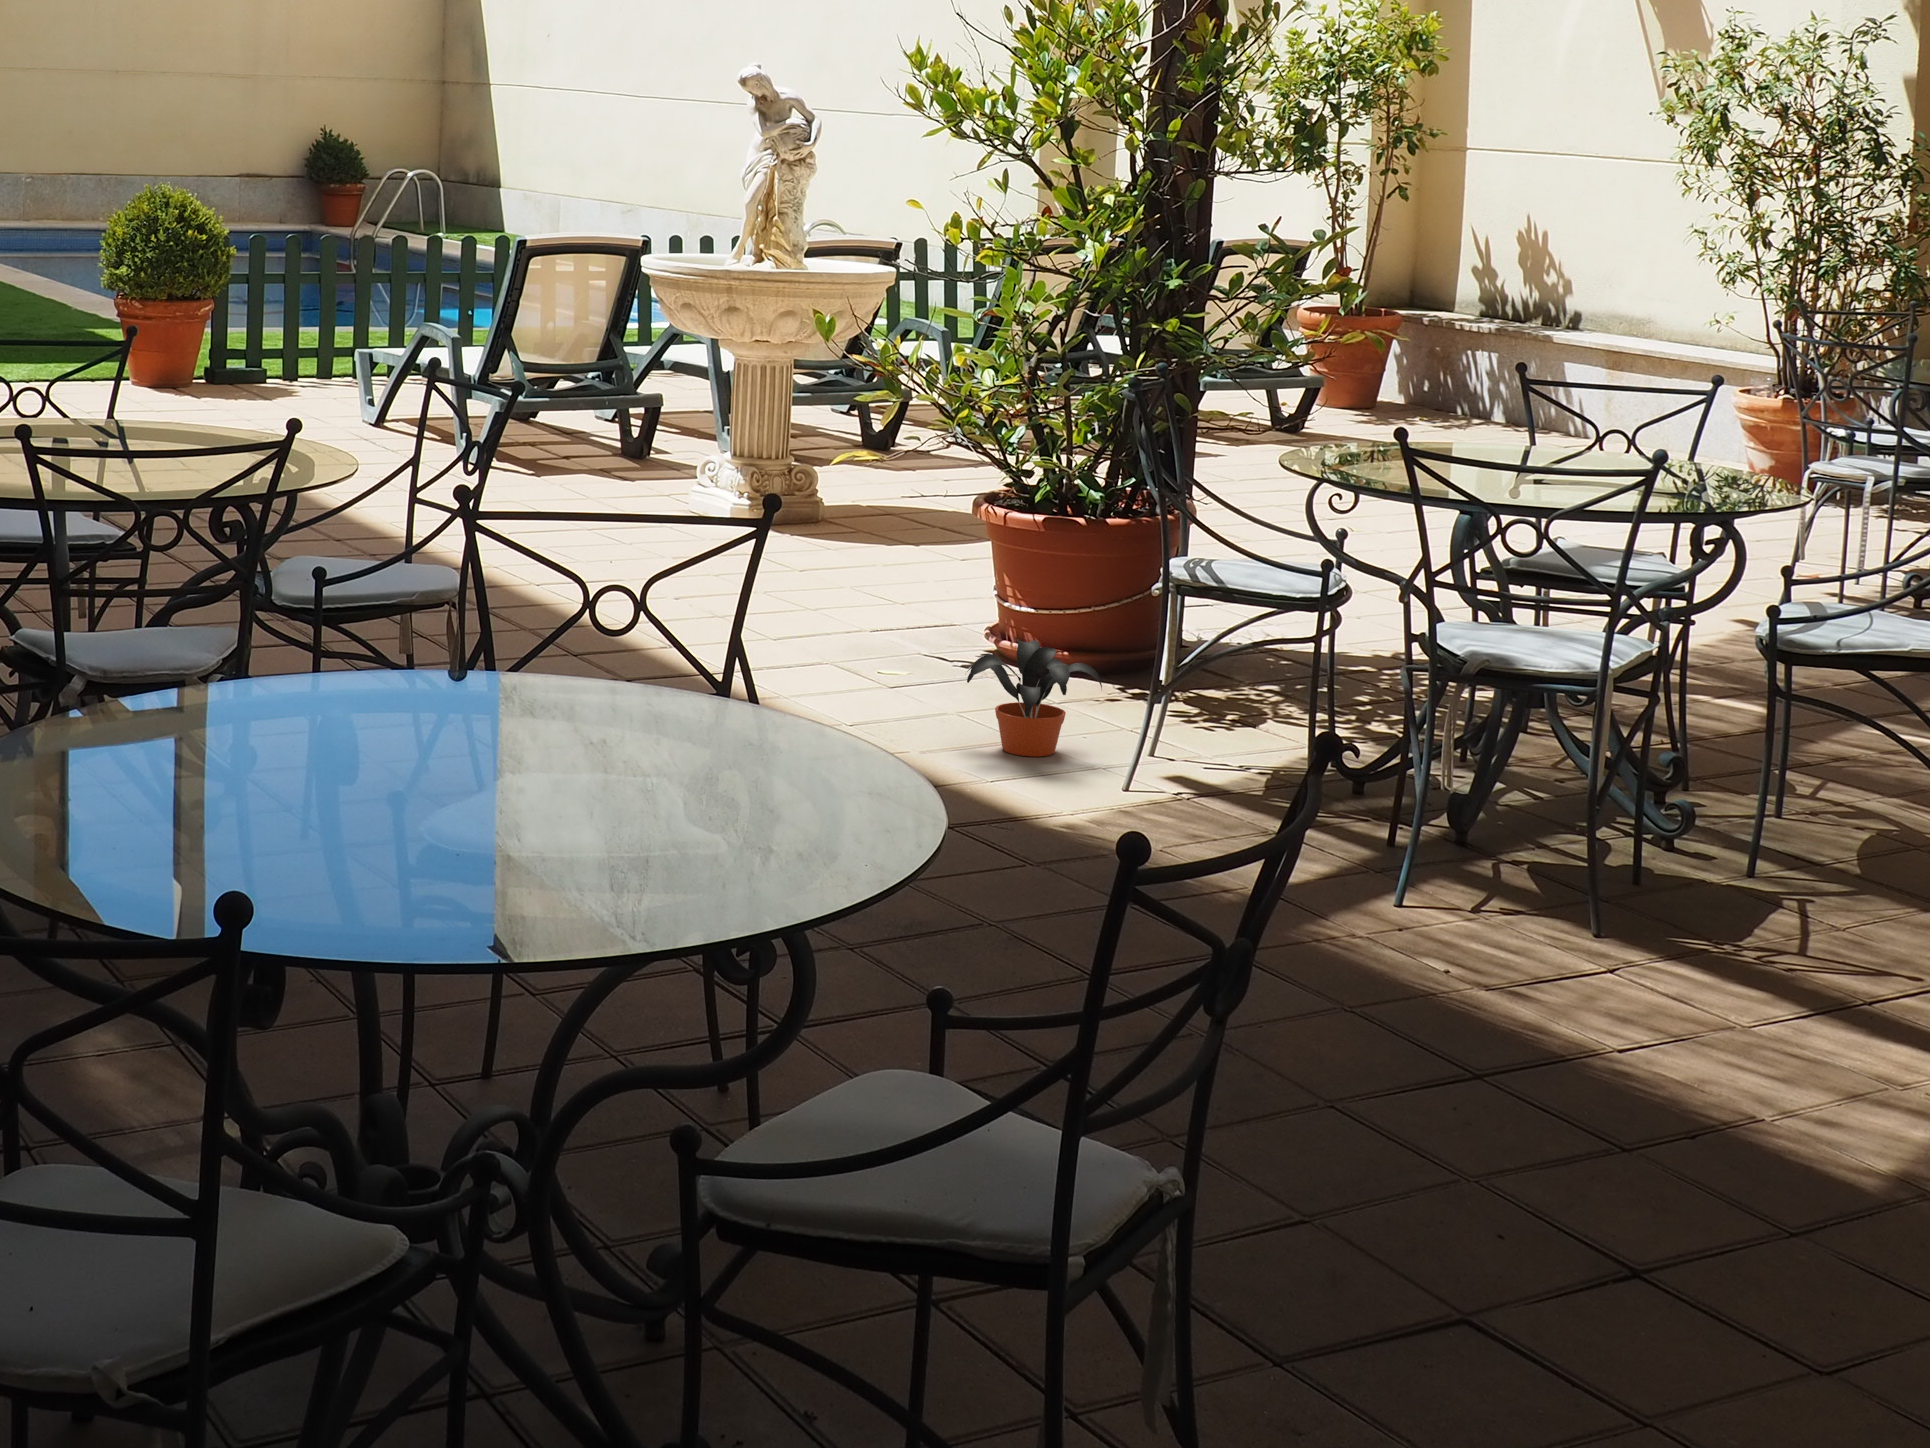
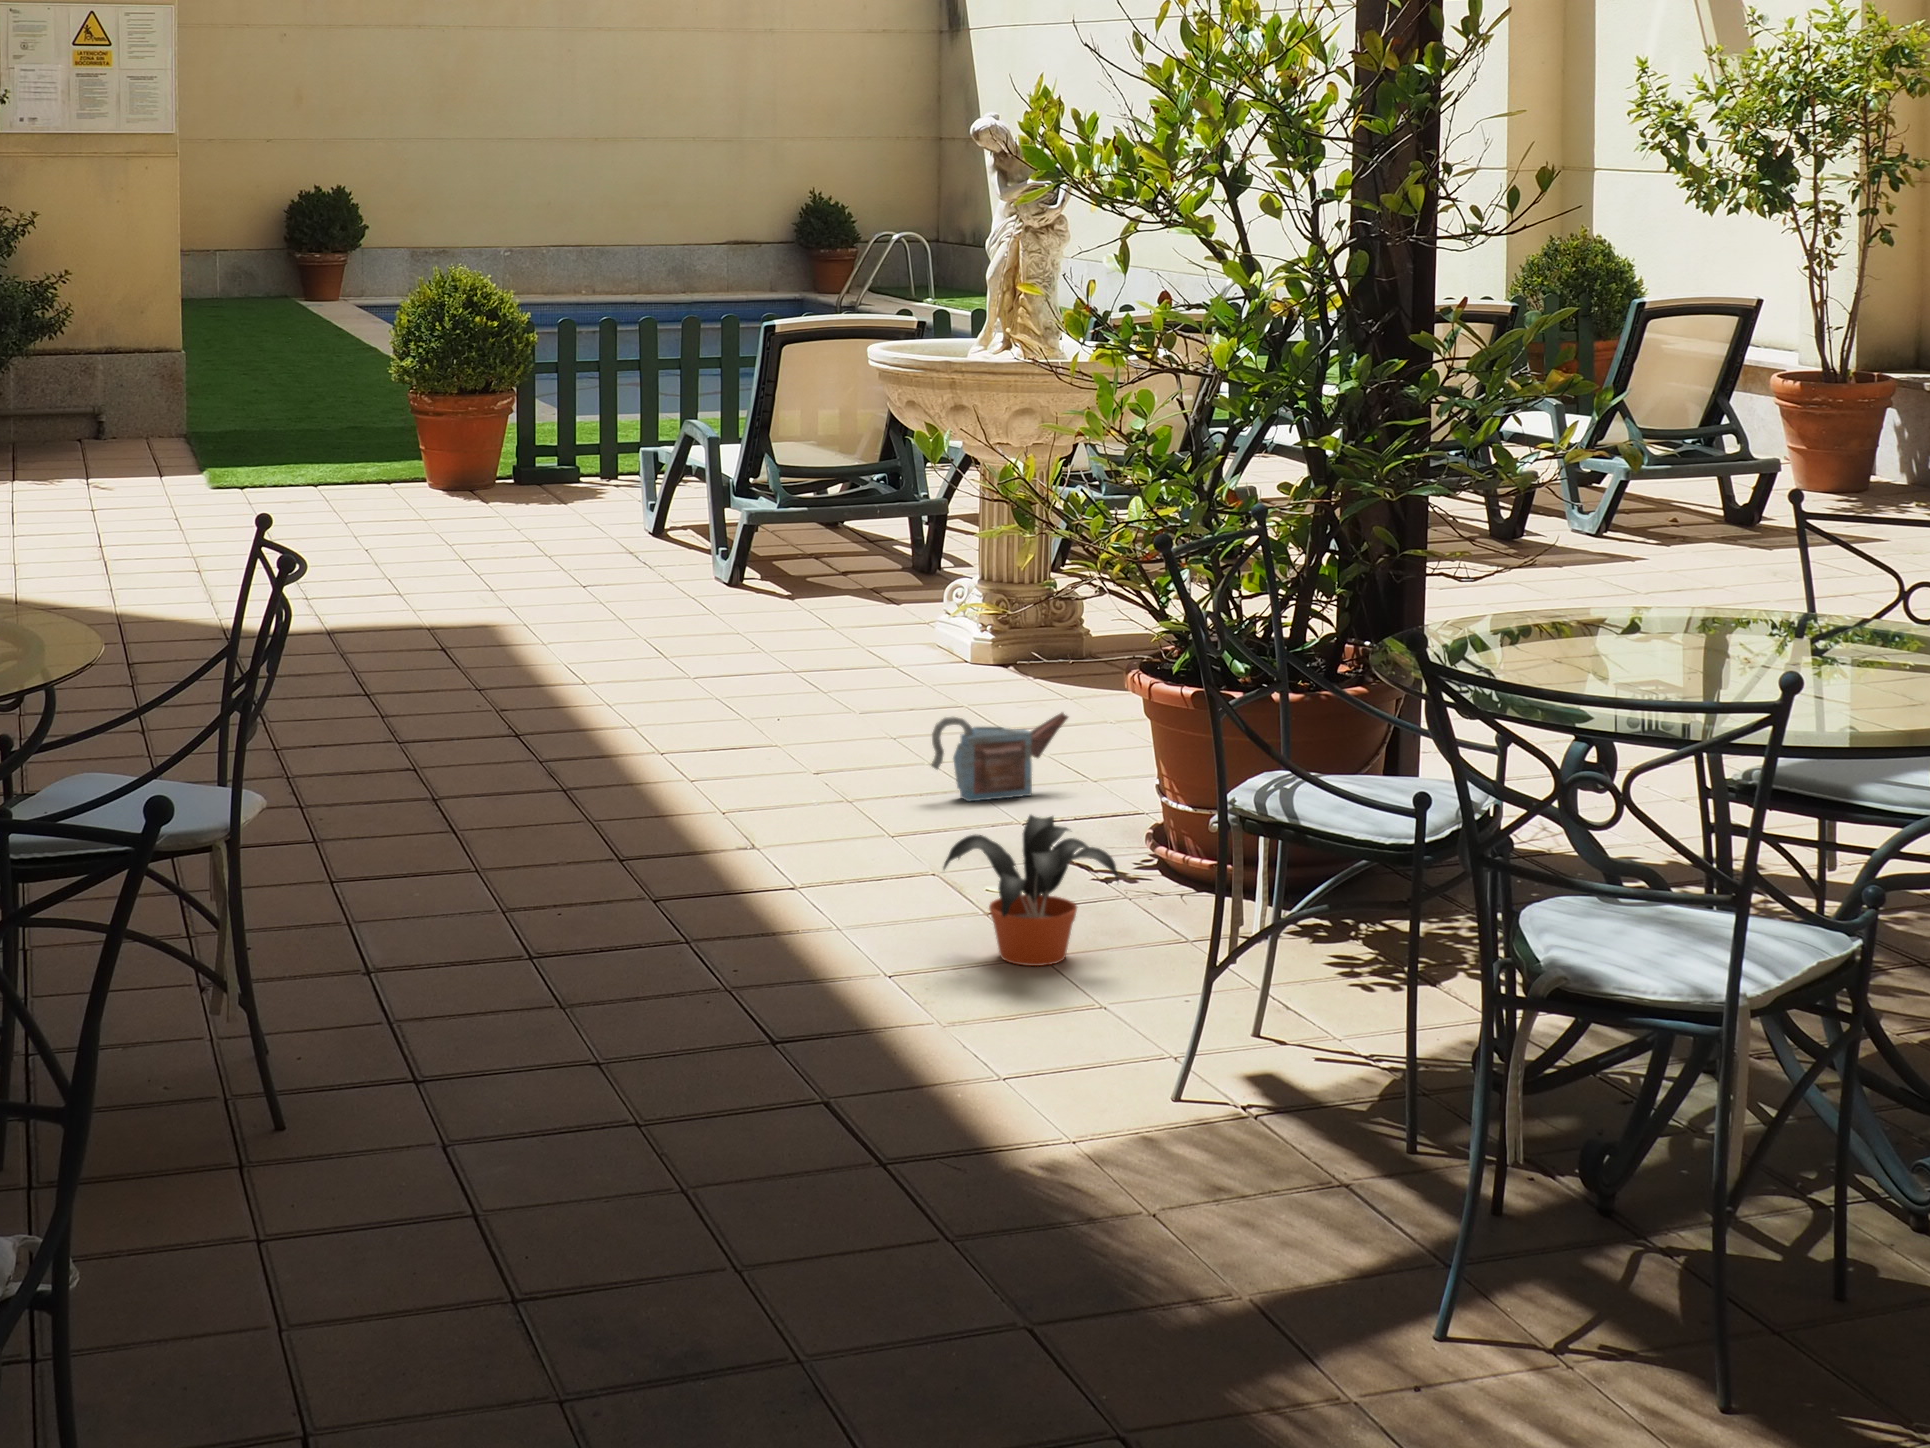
watering can: none [836,568,939,641] -> present [931,713,1068,801]

